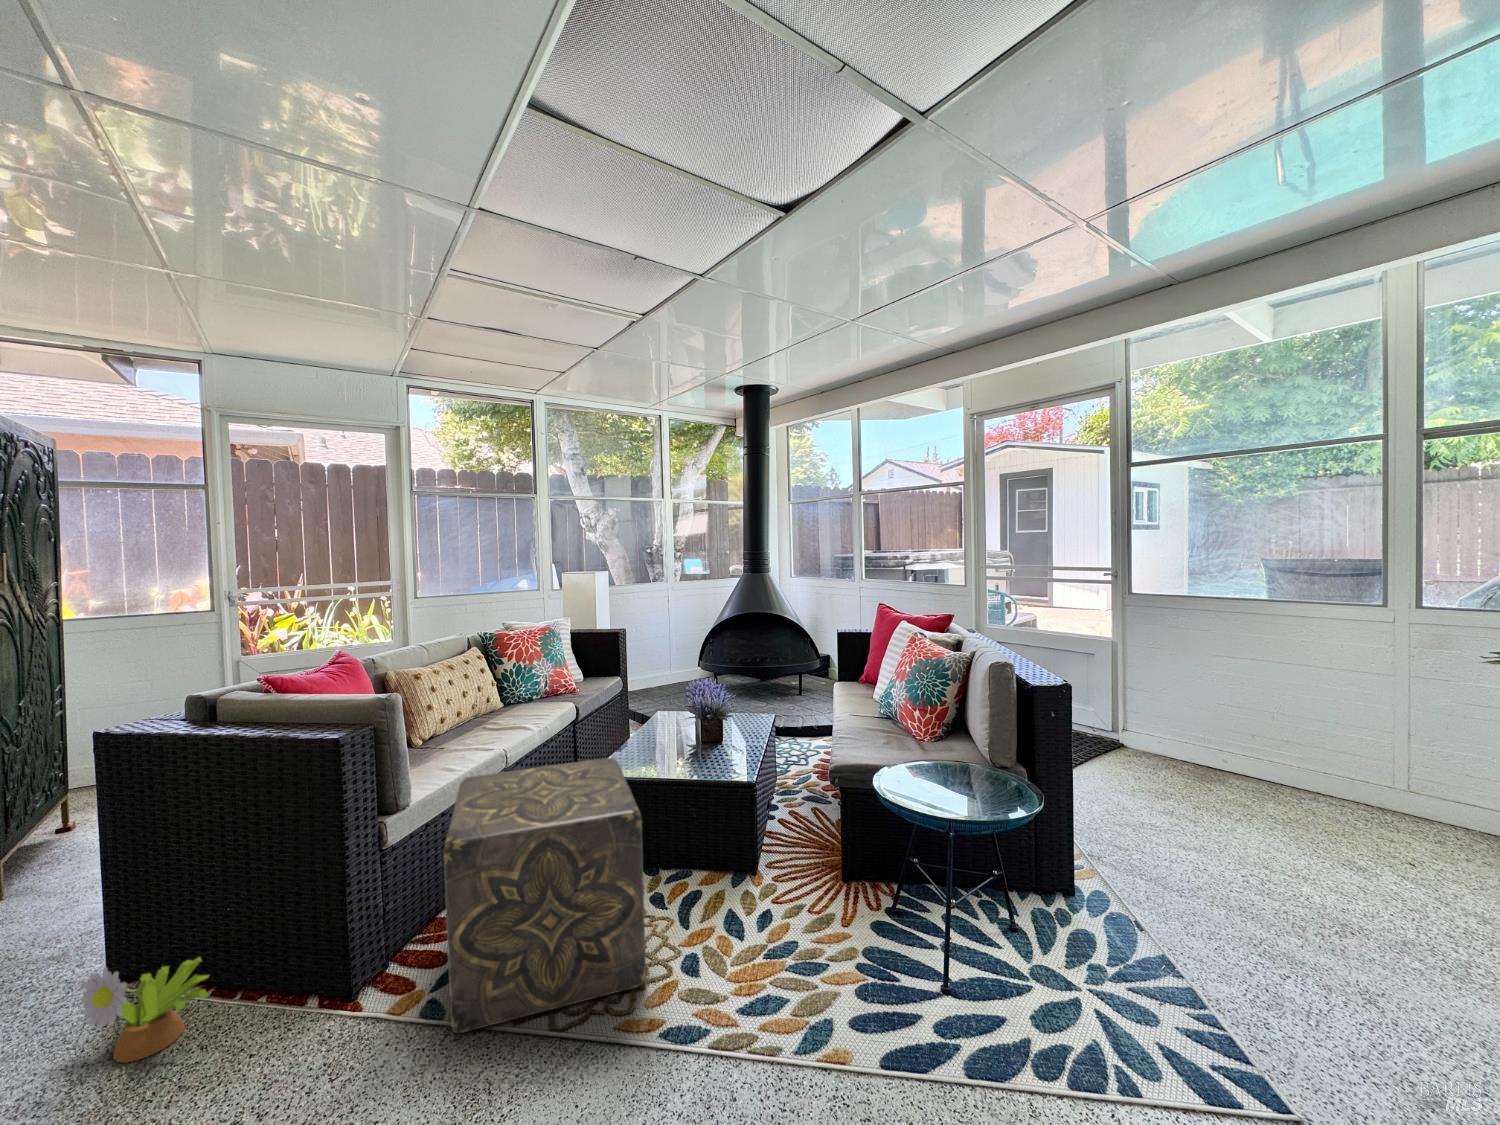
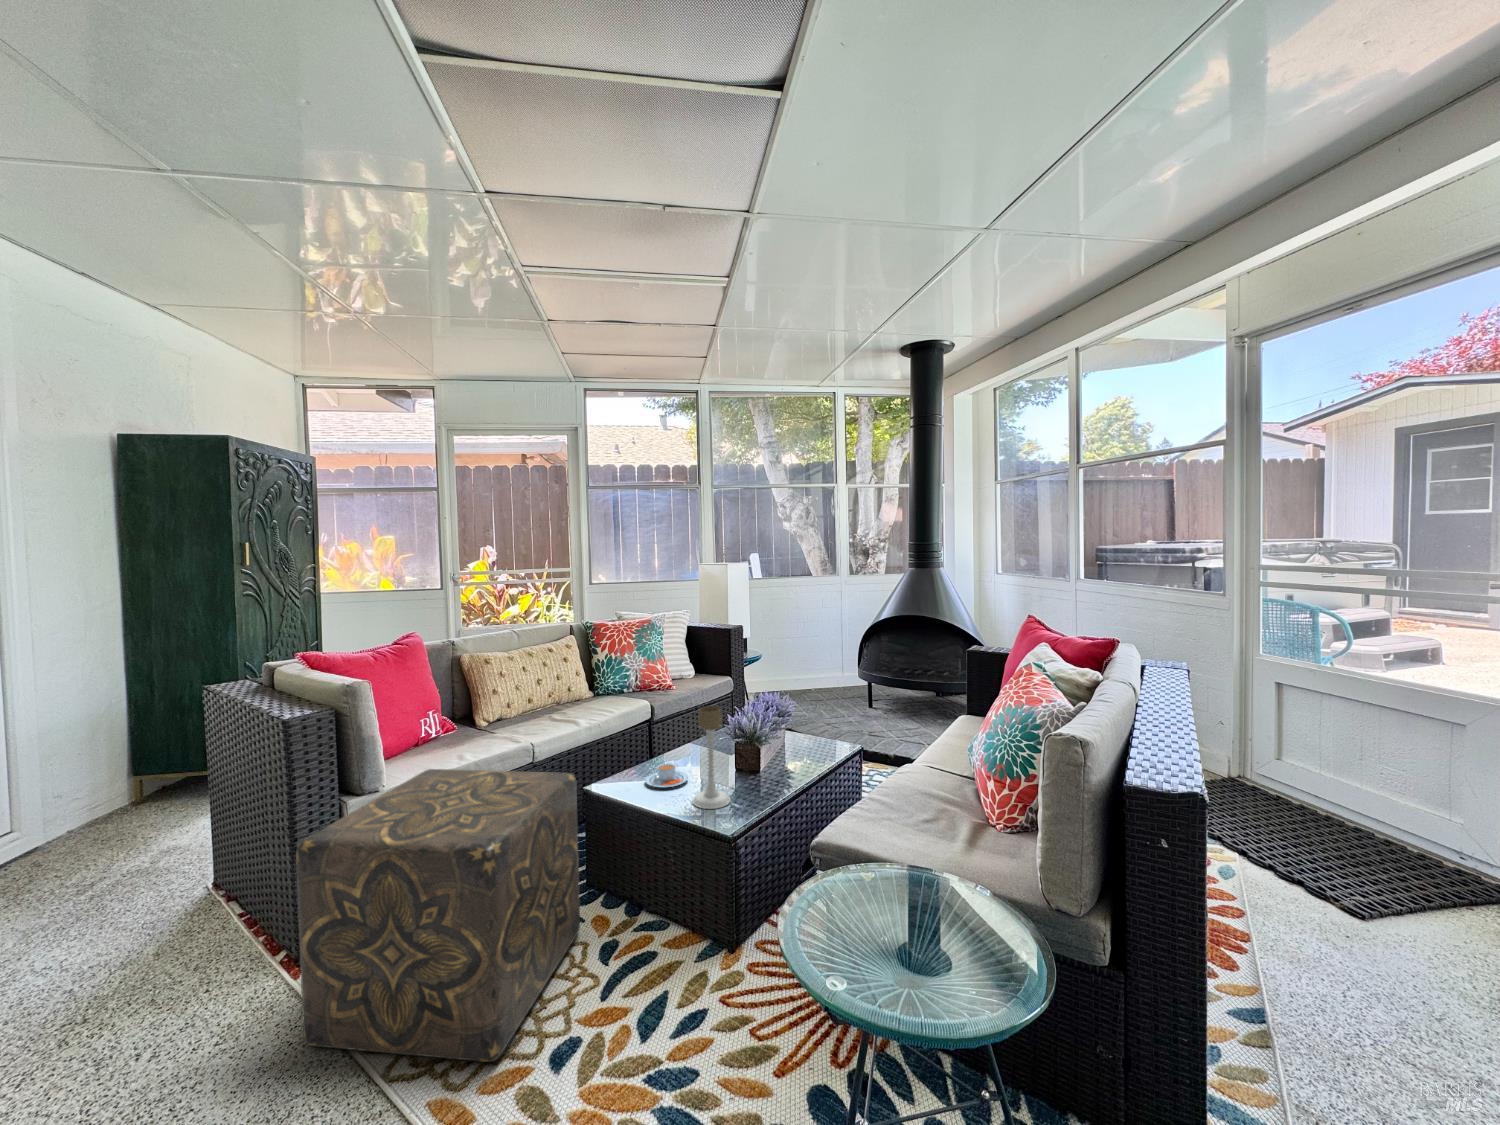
candle holder: none [695,687,727,771] -> present [693,706,730,809]
teacup: none [637,745,674,765] -> present [645,763,688,787]
decorative plant: present [80,957,209,1062] -> none [101,882,213,968]

